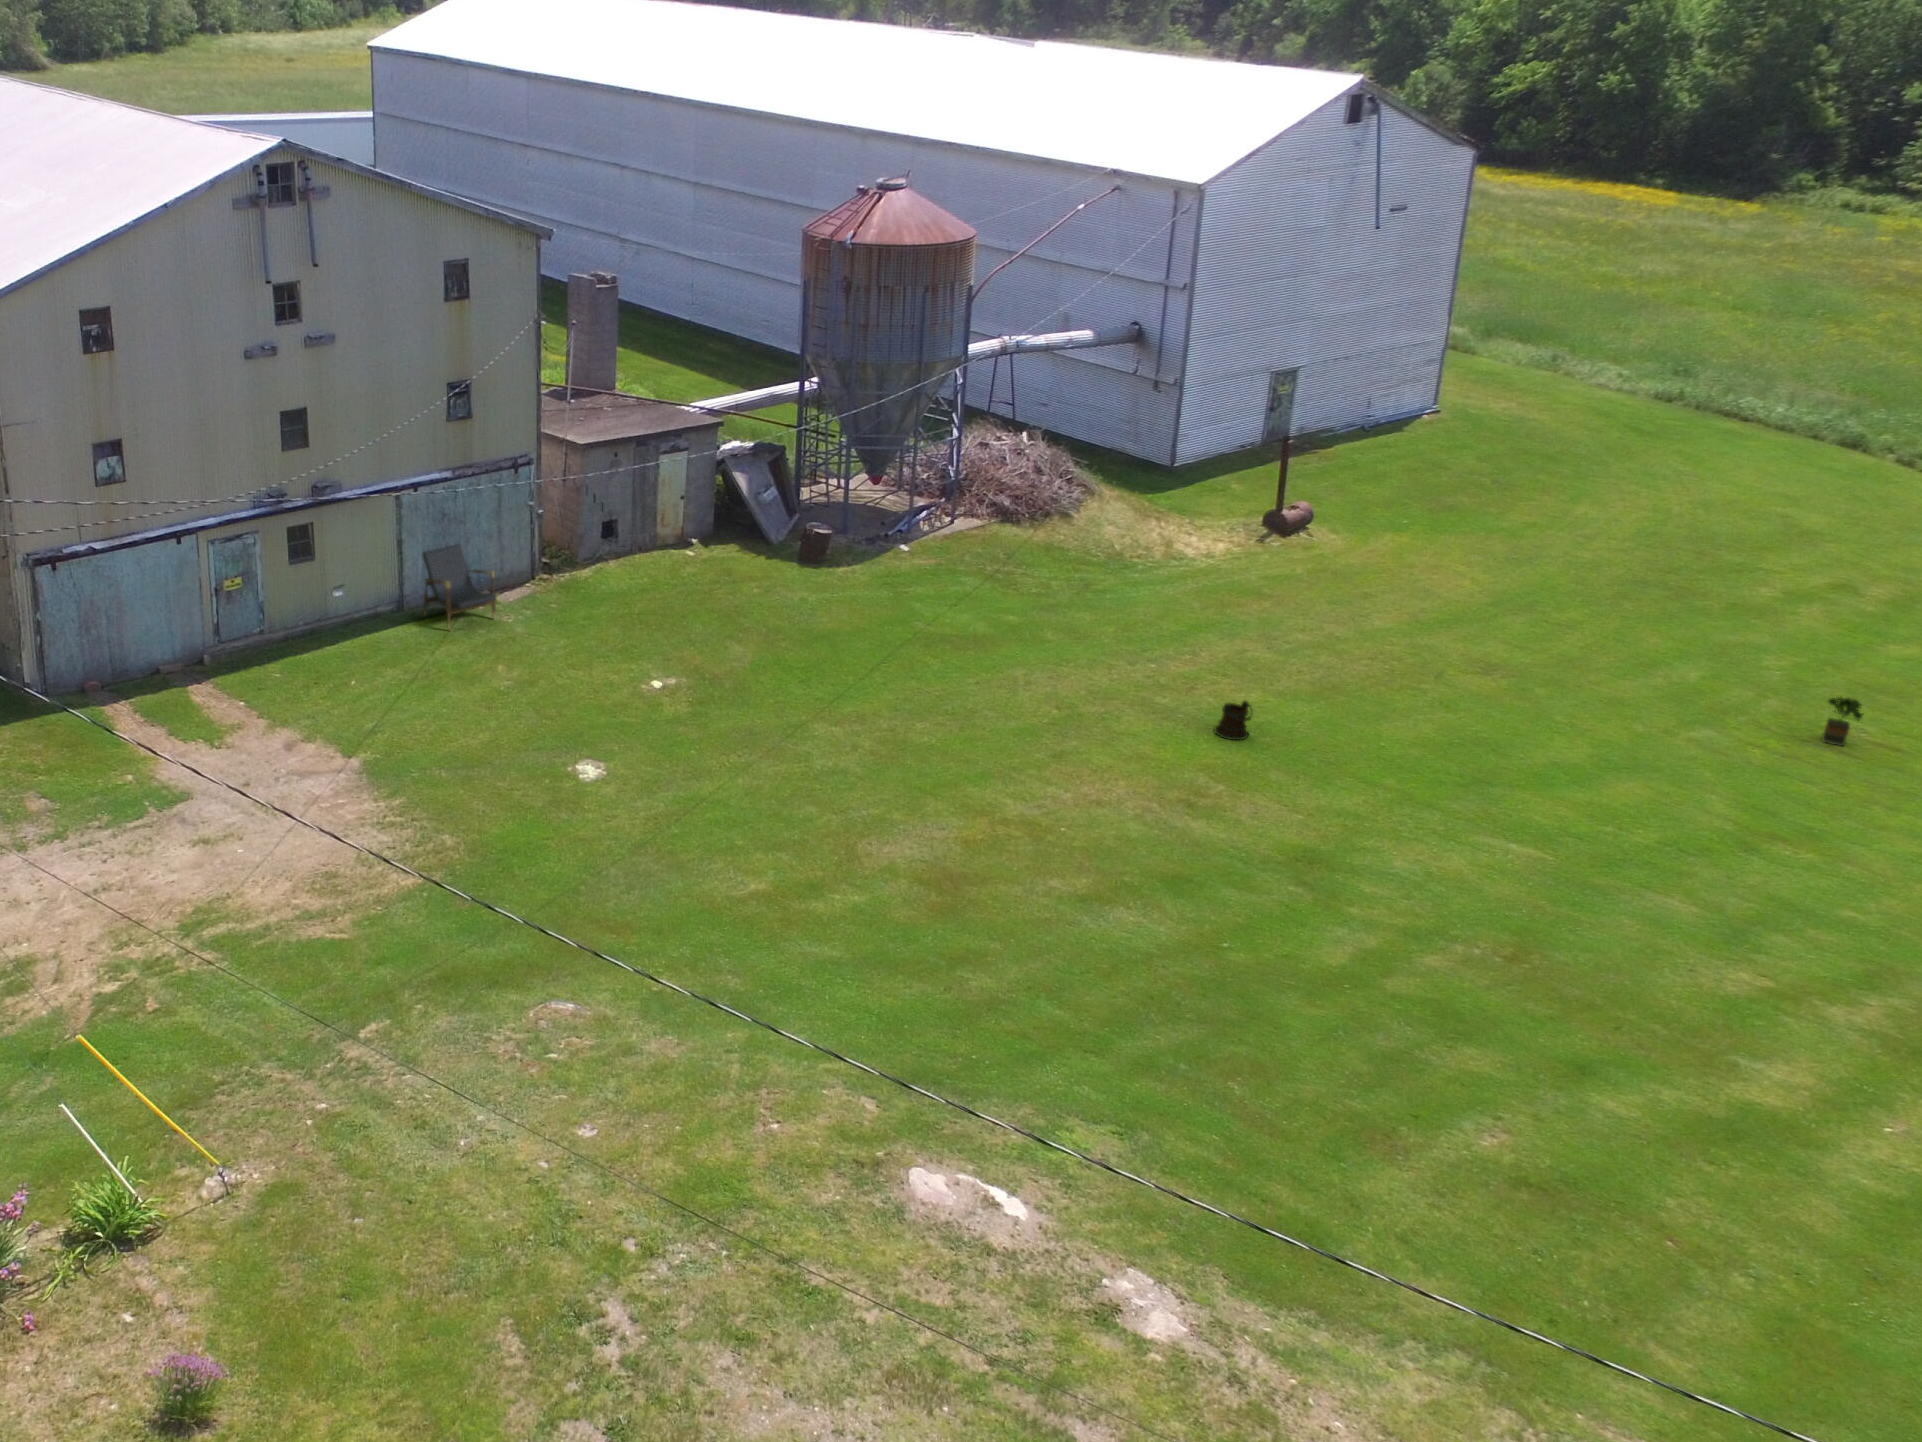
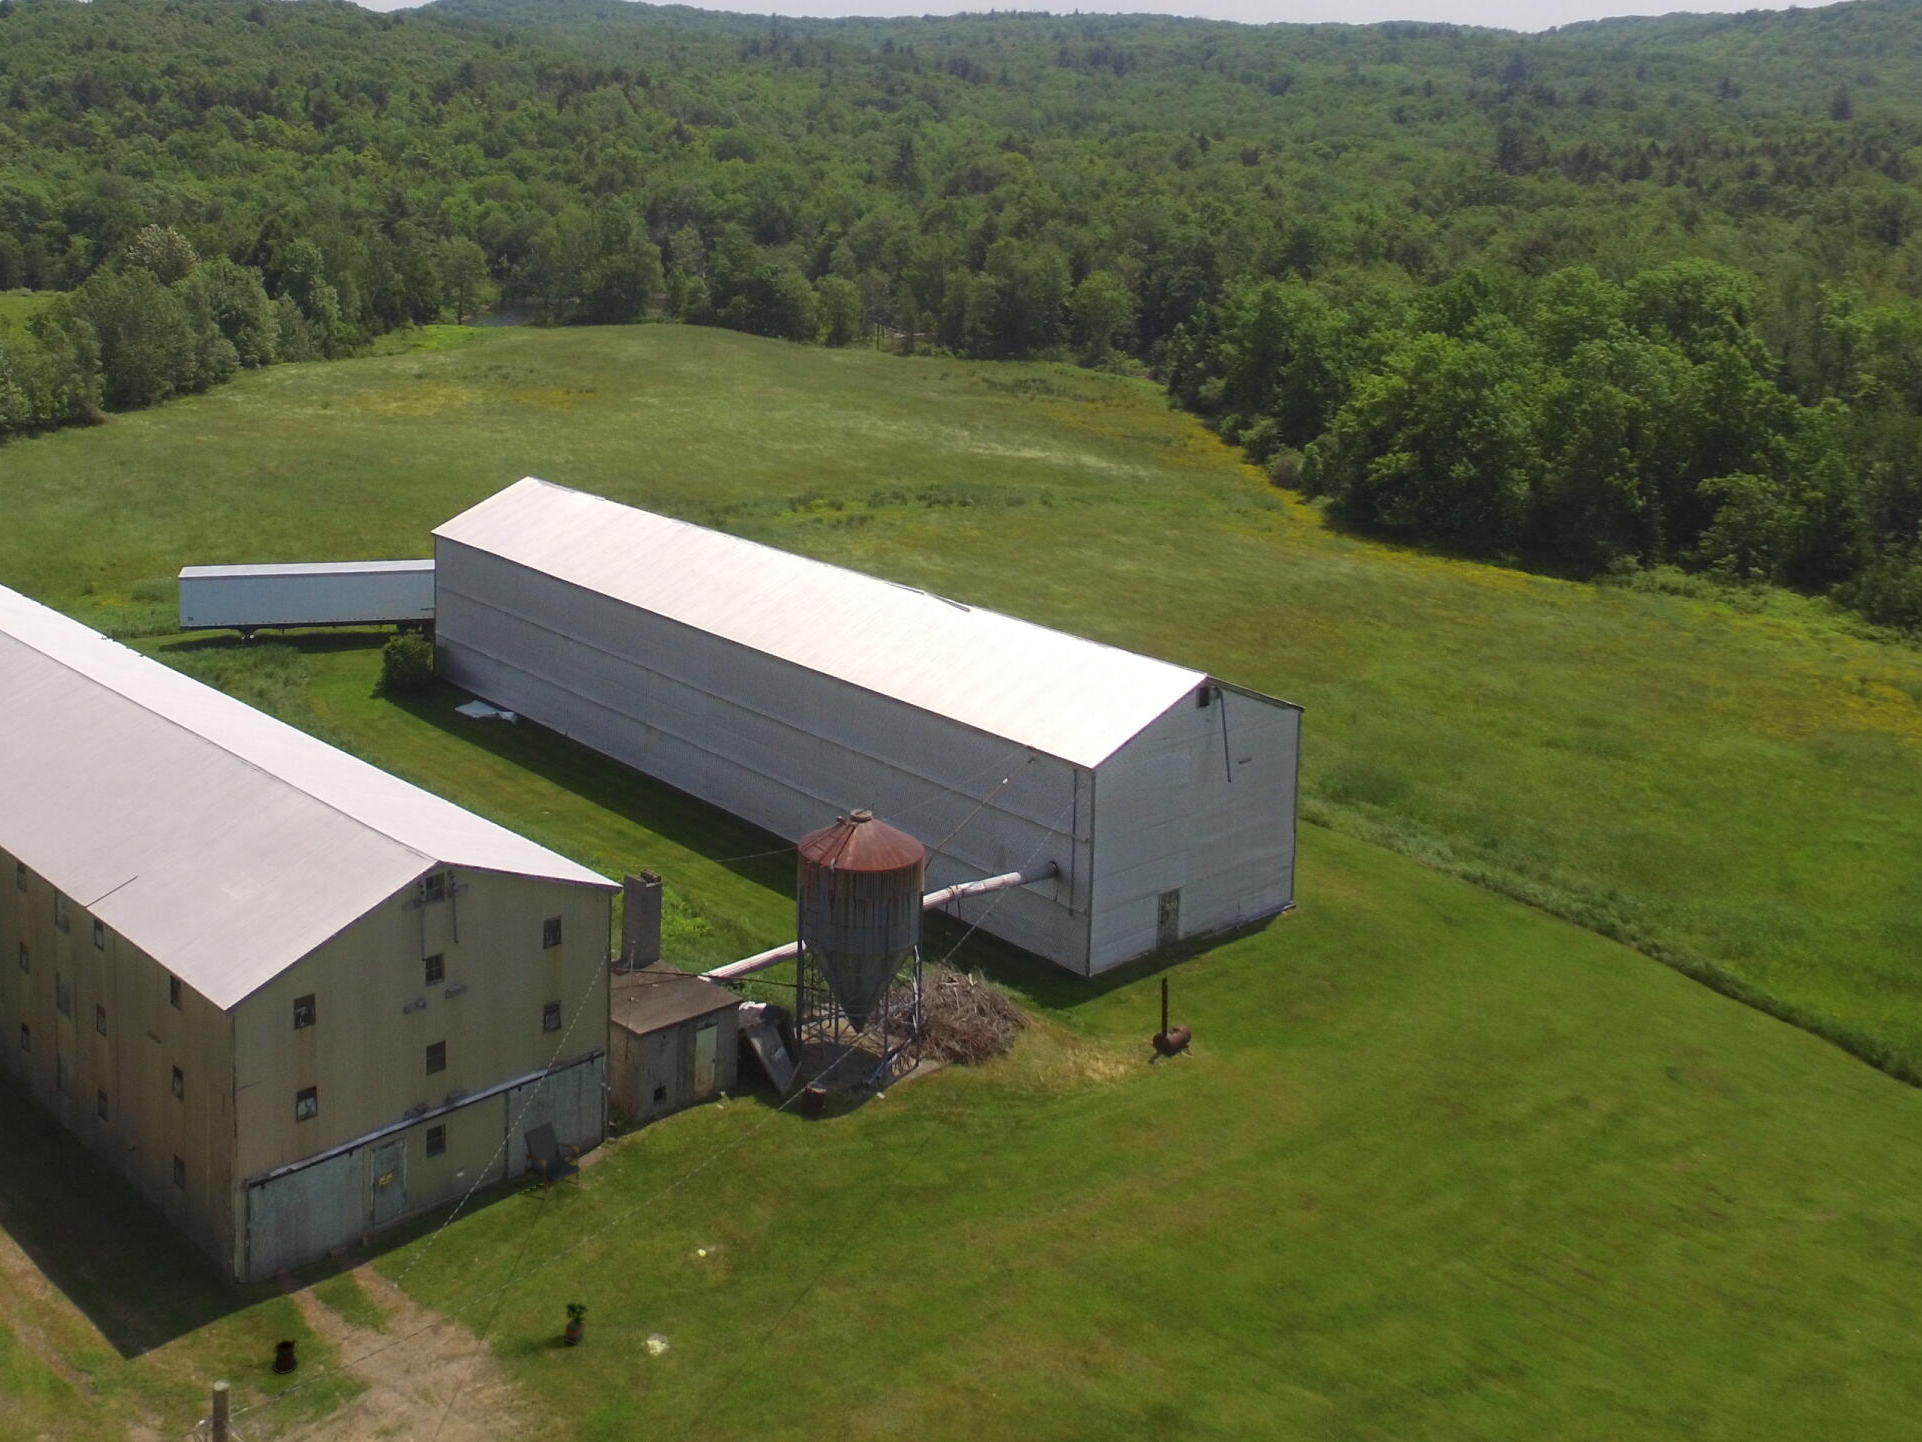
potted tree: present [1822,697,1864,746] -> present [565,1303,587,1344]
bucket: present [1214,701,1251,740] -> present [273,1339,299,1374]

